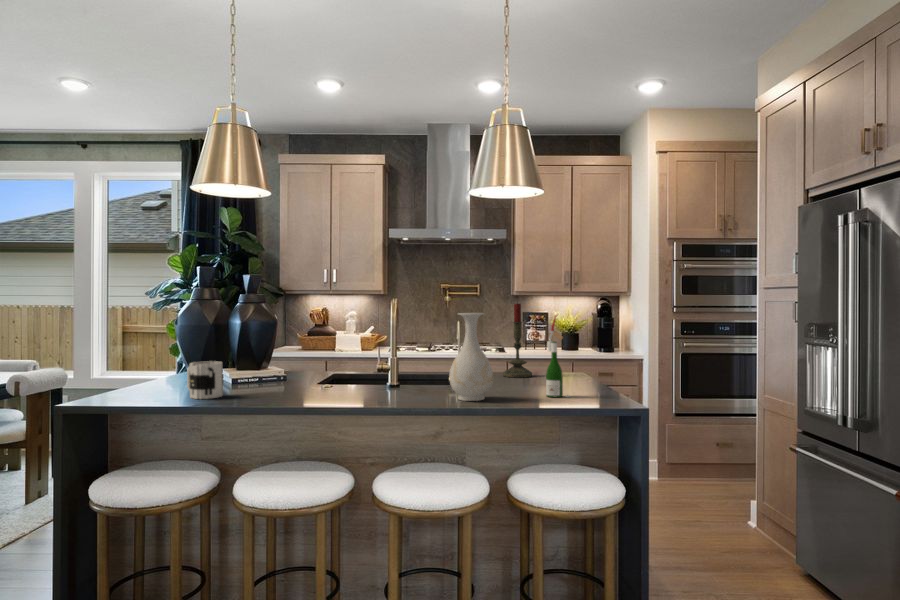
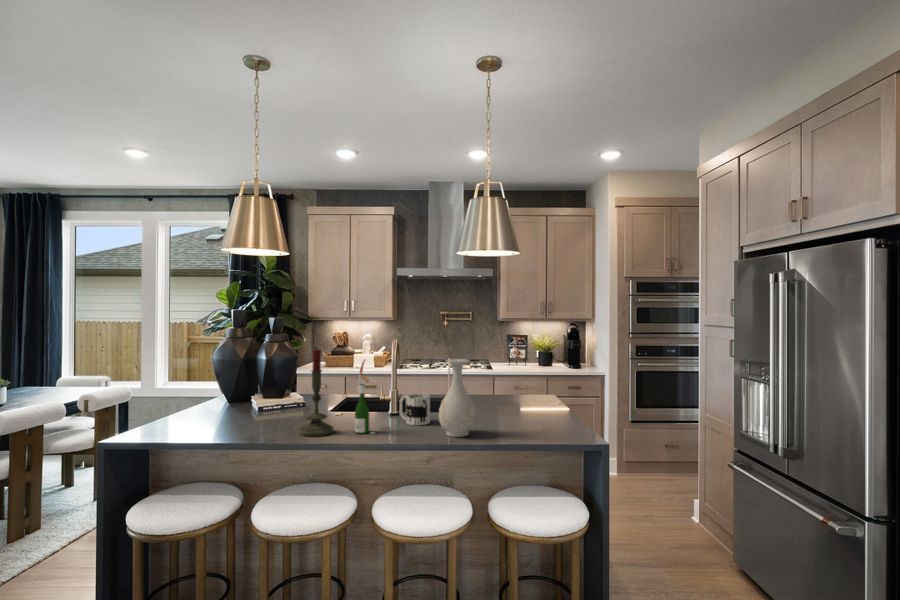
candle: present [503,303,532,378] -> present [299,349,334,437]
wine bottle: present [546,315,570,397] -> present [355,360,375,434]
mug: present [187,361,223,399] -> present [400,394,430,425]

